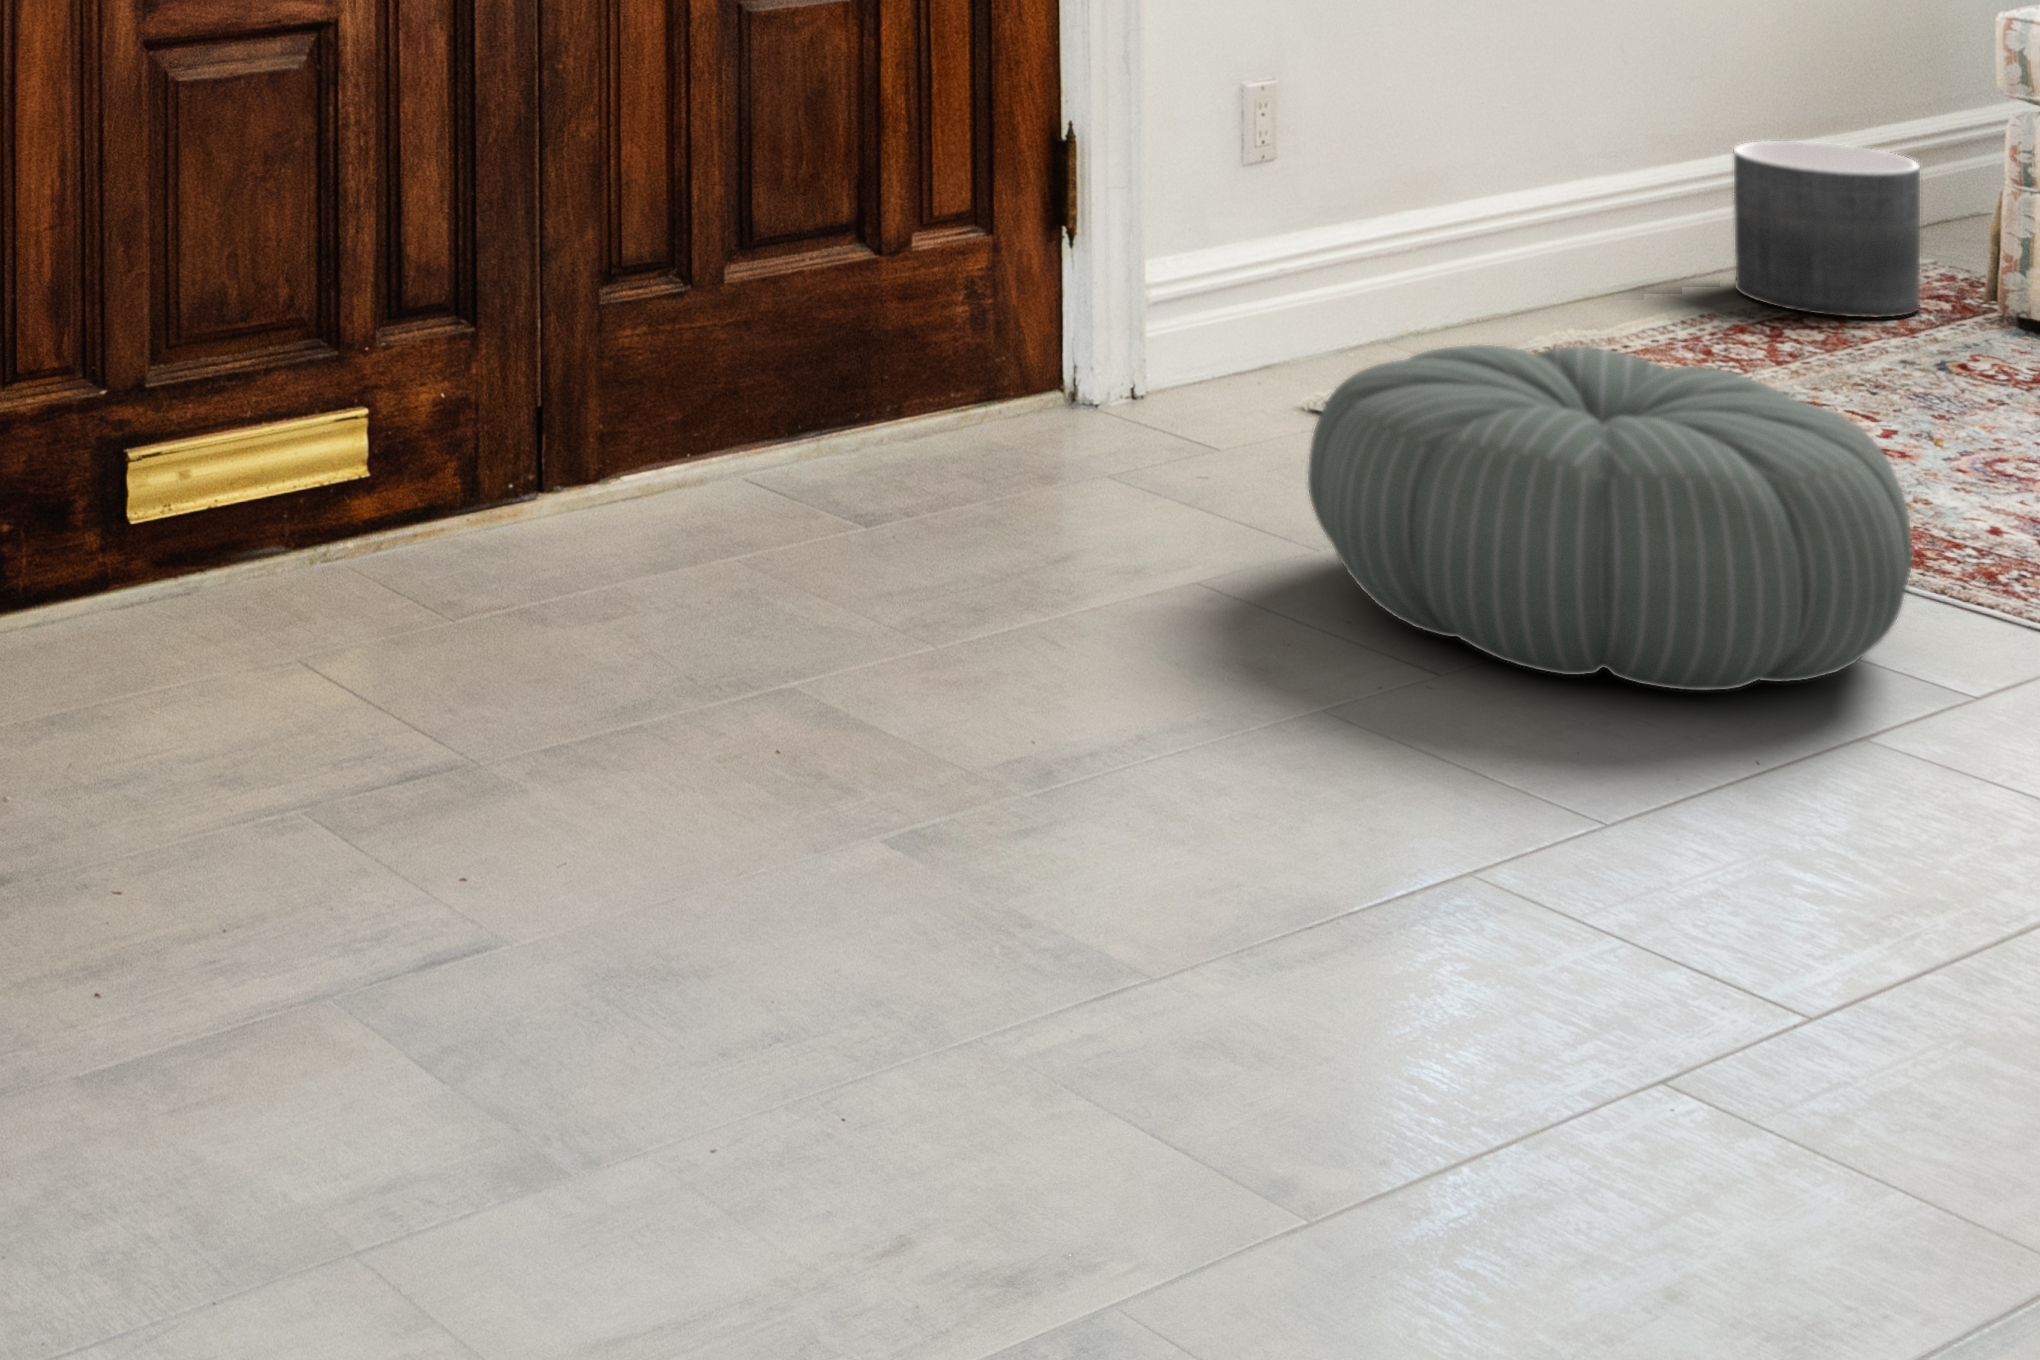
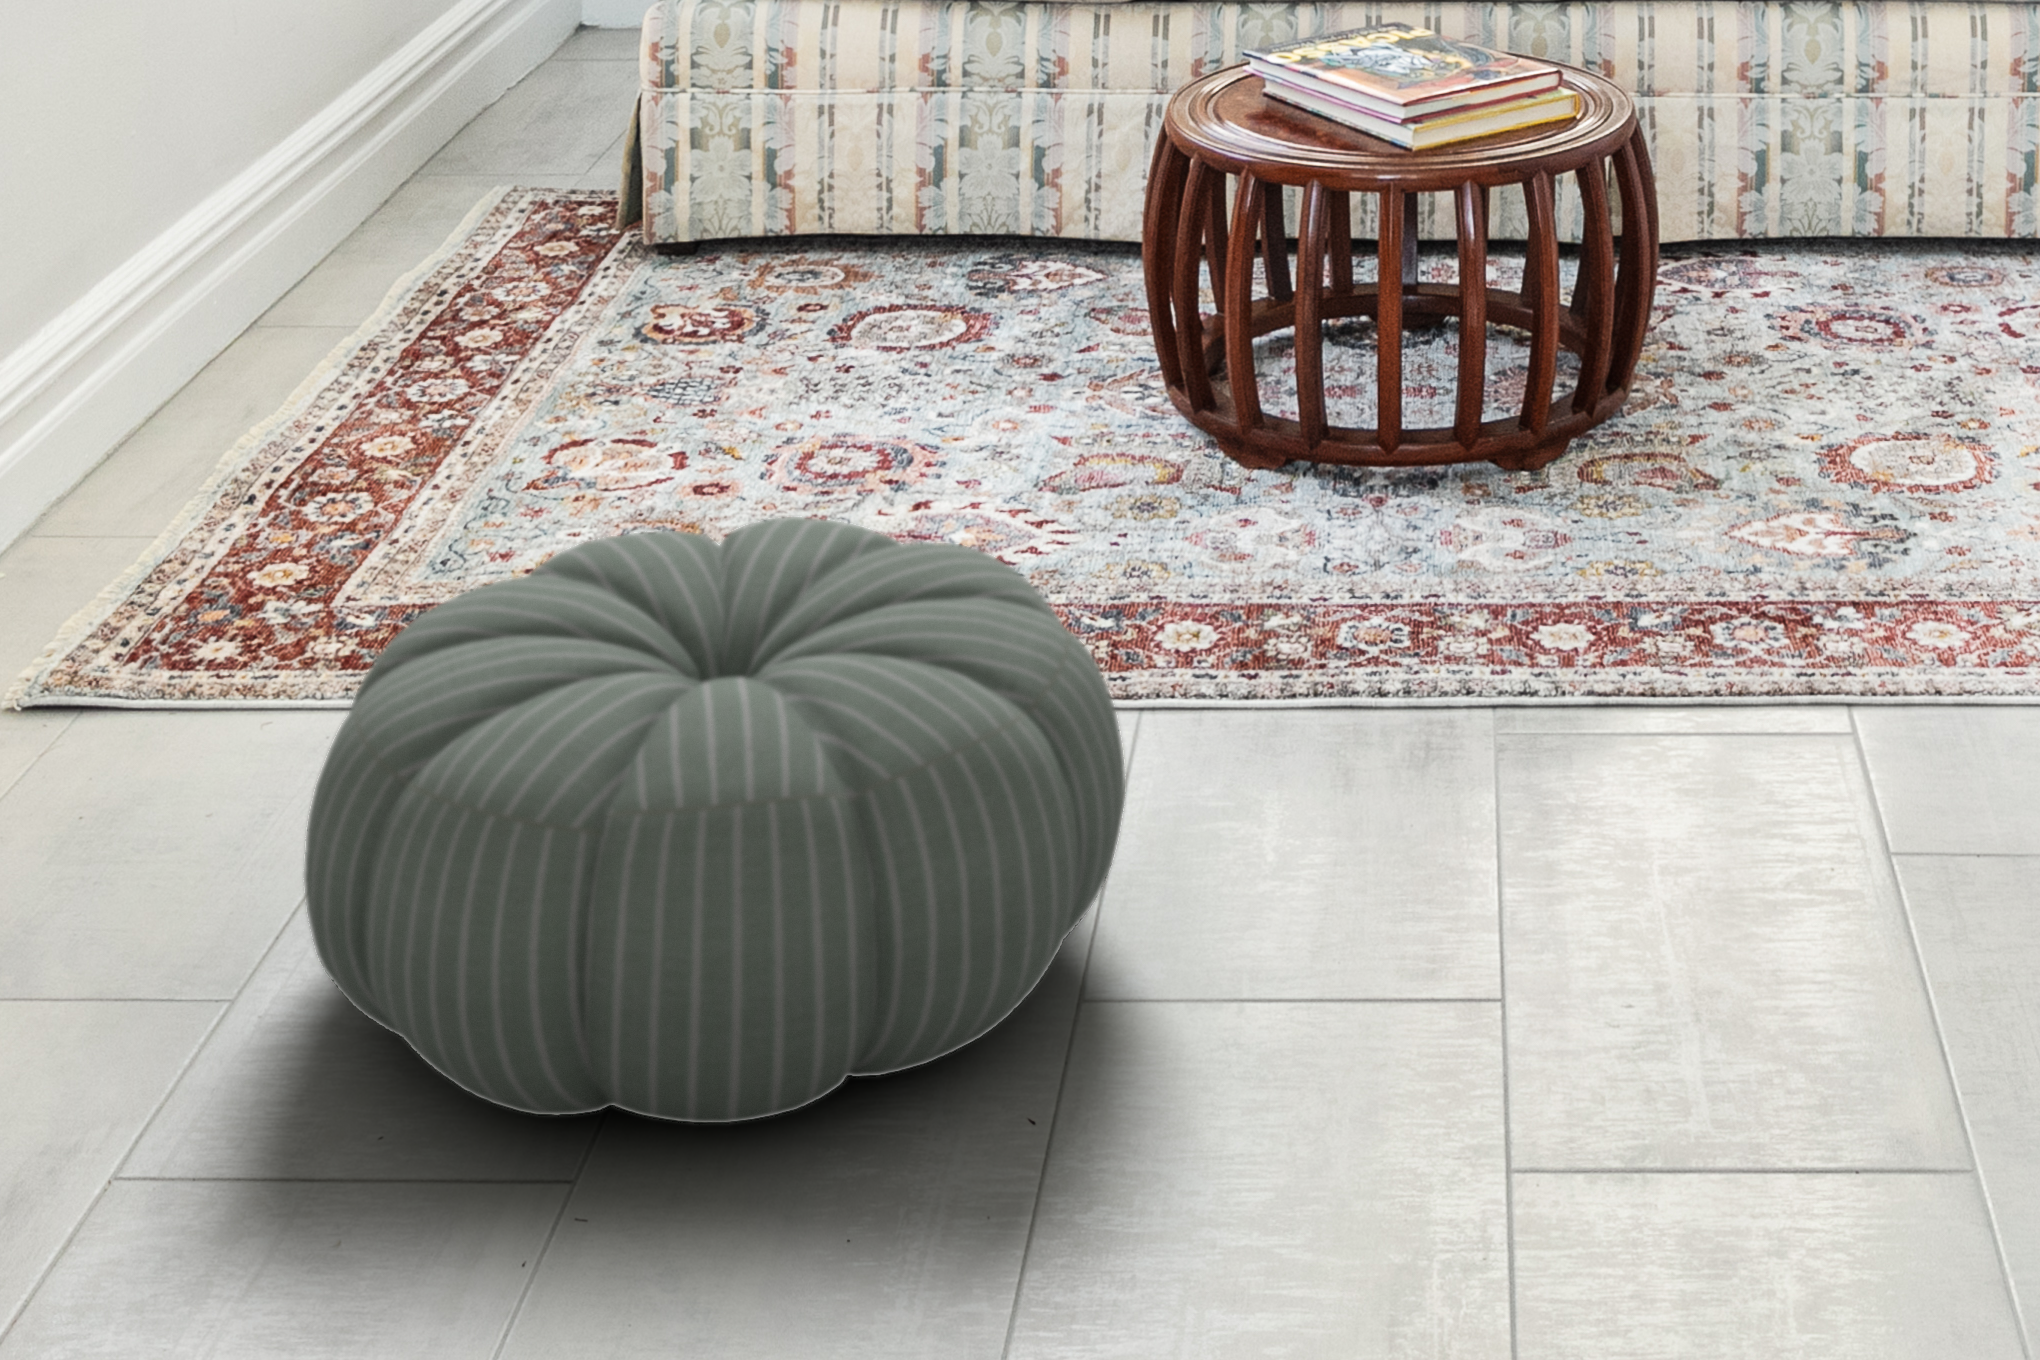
planter: present [1734,141,1920,318] -> none [342,68,548,292]

